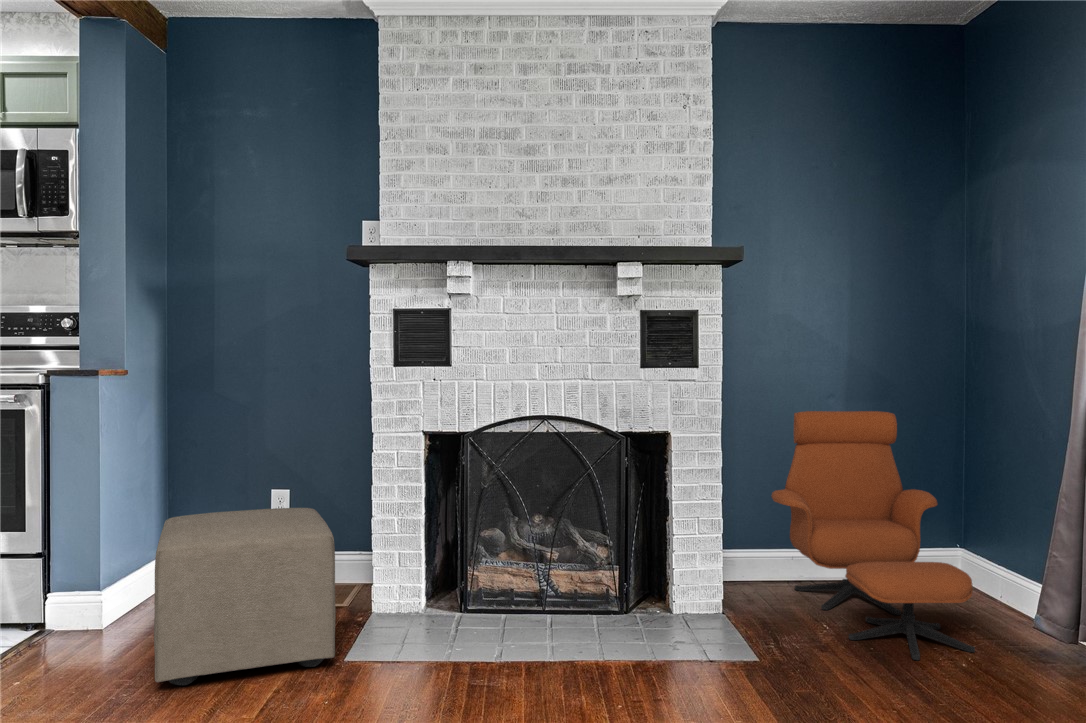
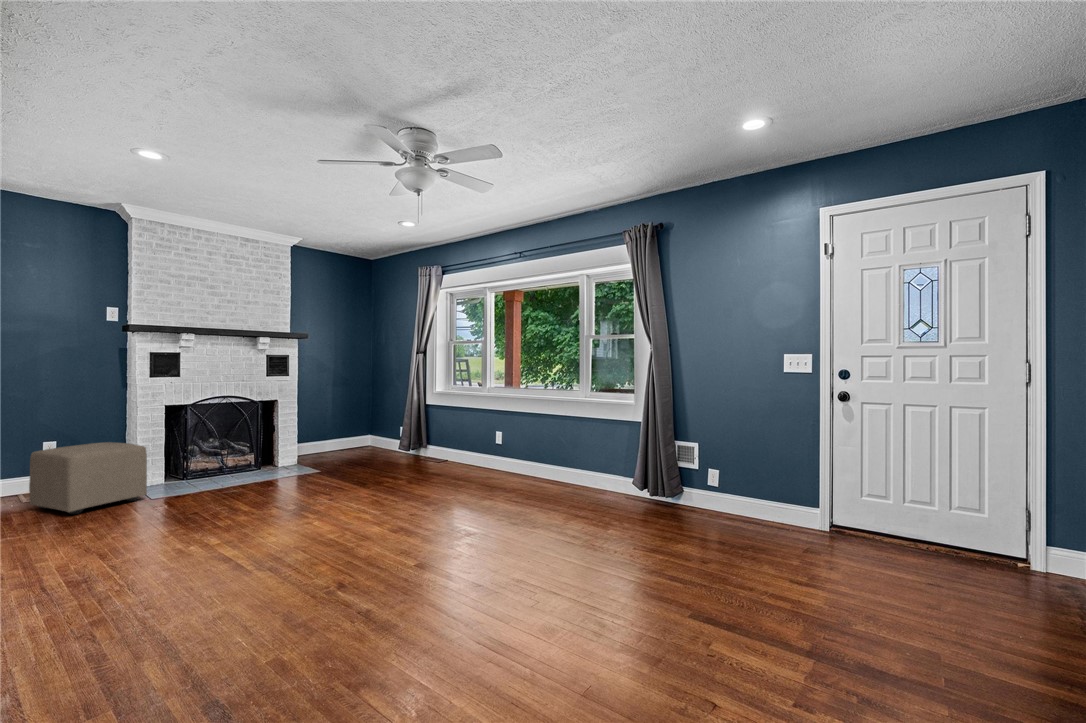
lounge chair: present [771,411,975,660] -> none [313,390,382,465]

